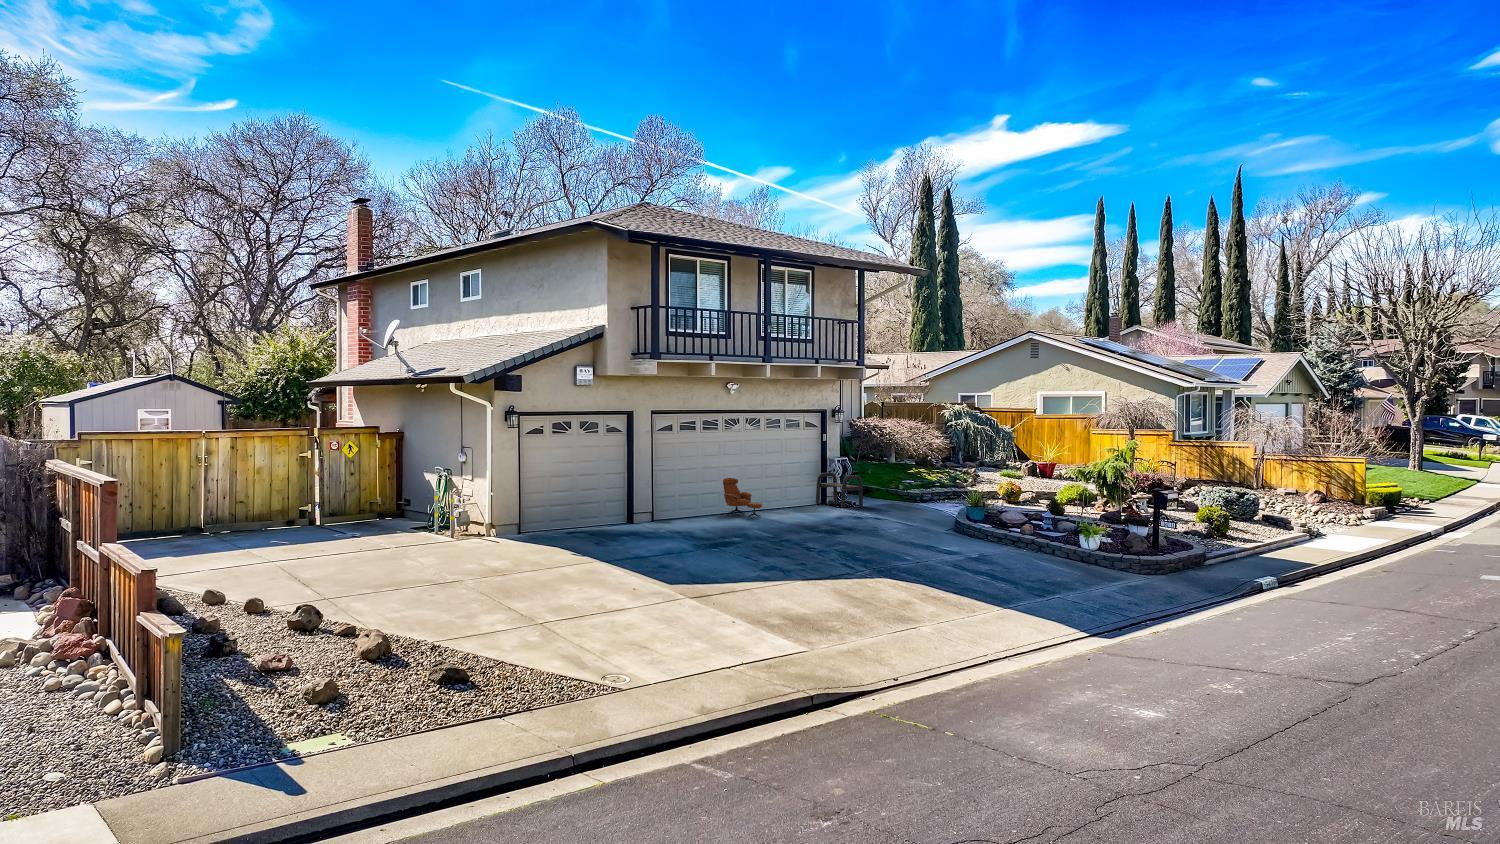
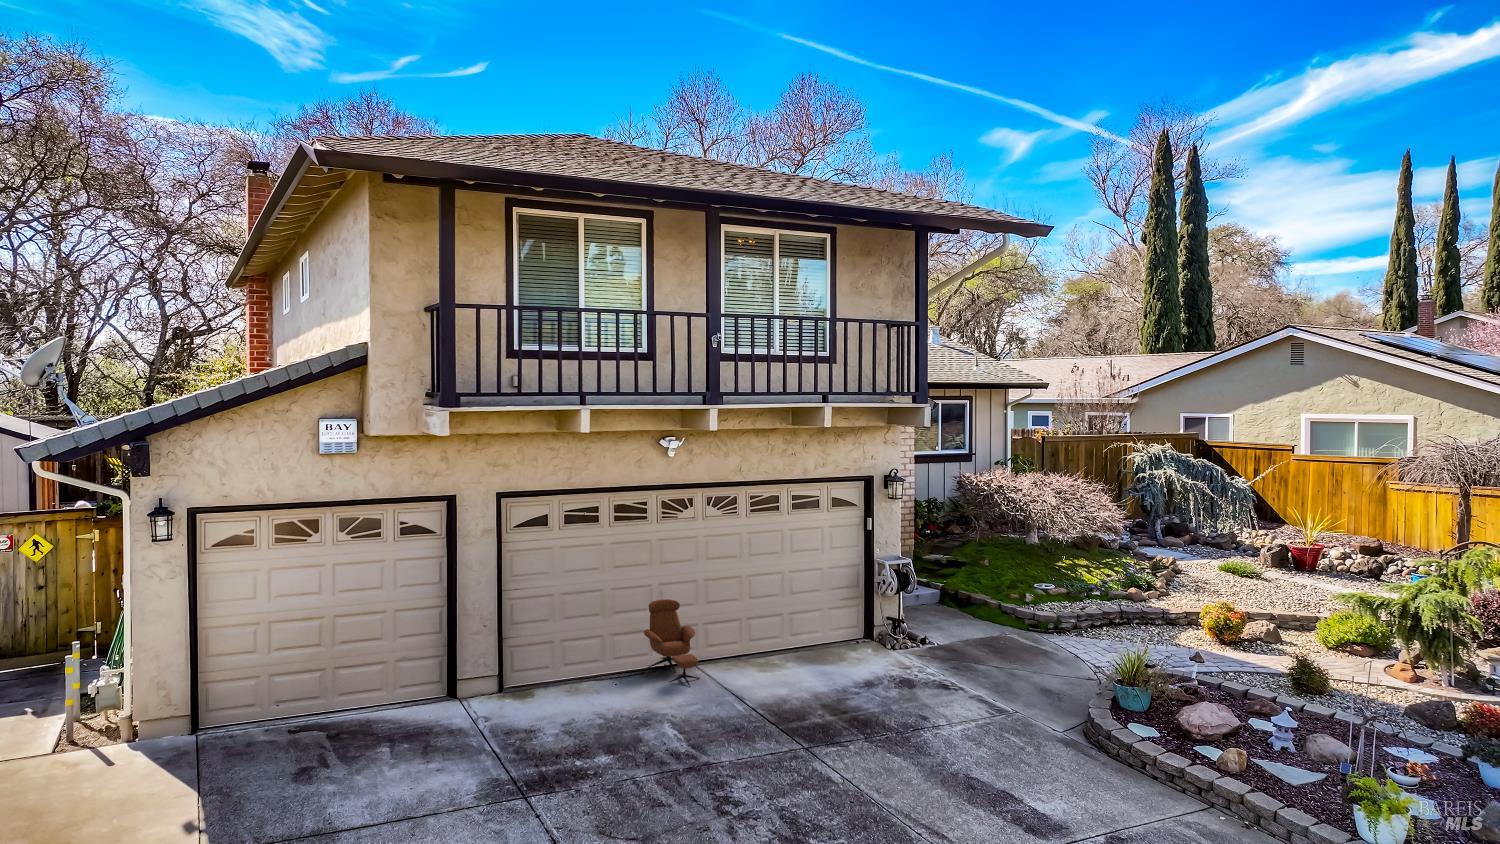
bench: present [816,472,863,508] -> none [845,582,918,656]

